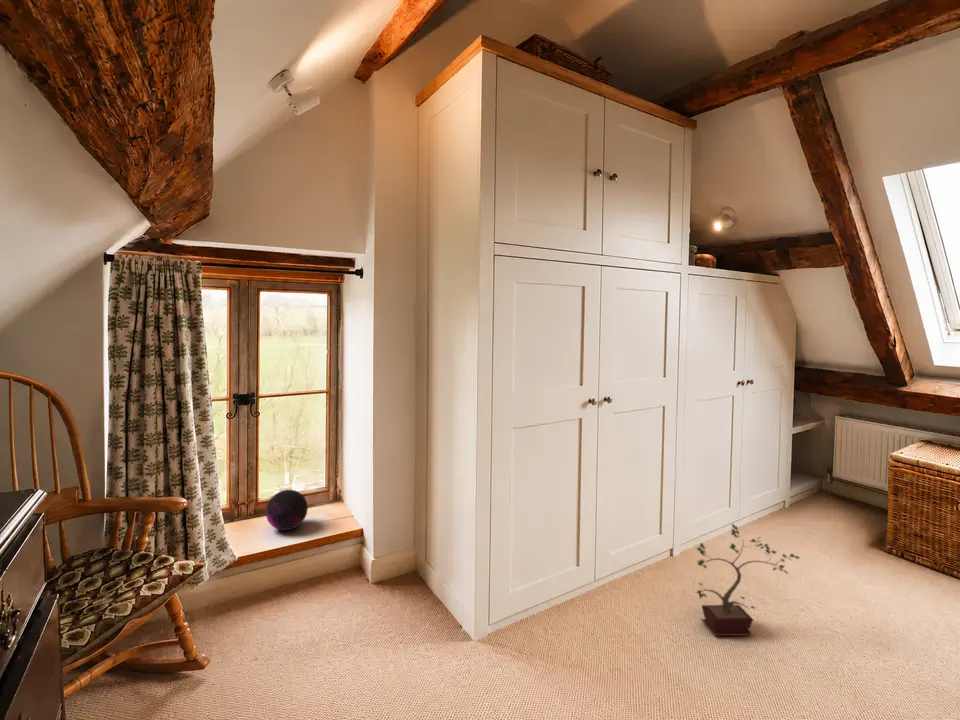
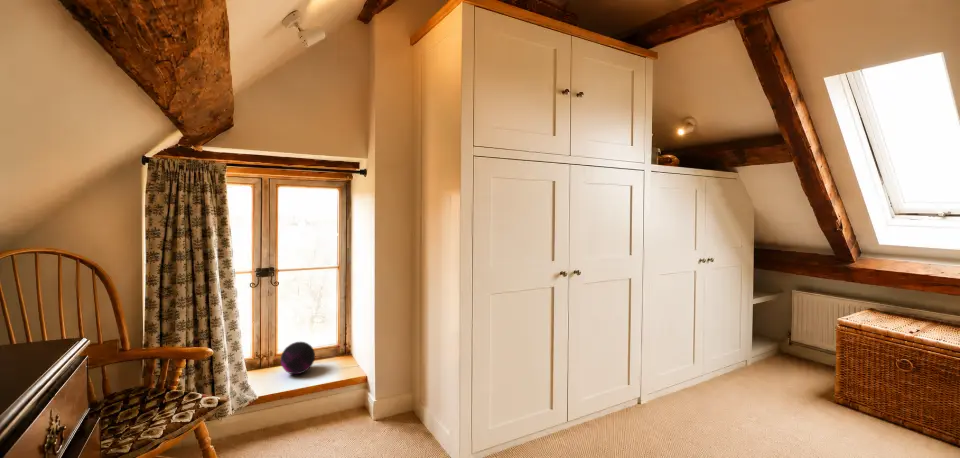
potted plant: present [697,524,799,636] -> none [615,345,691,433]

